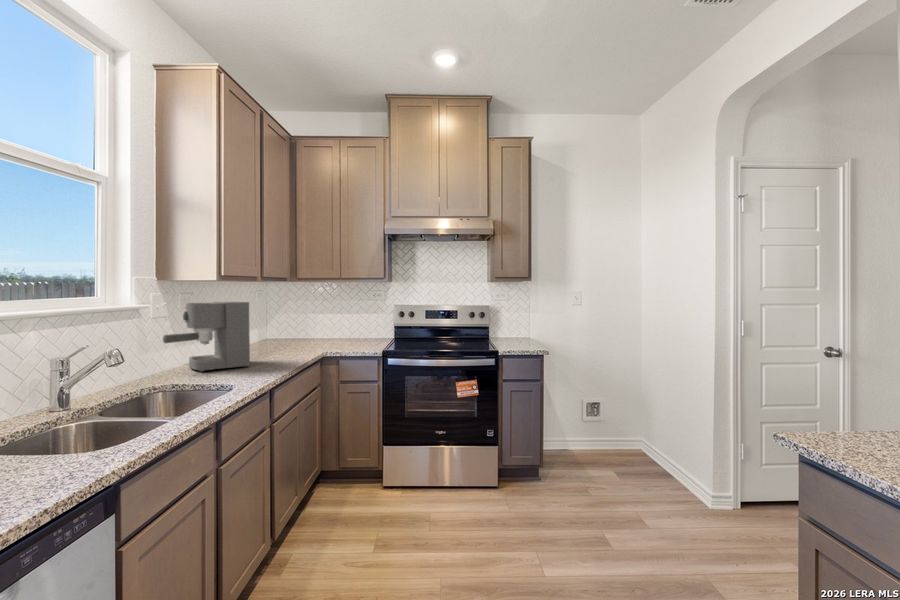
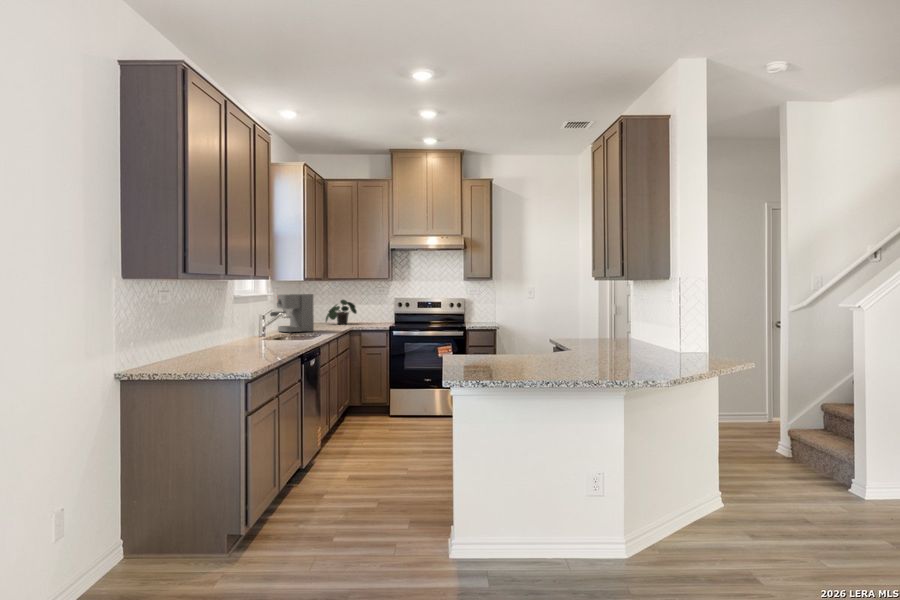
potted plant: none [292,308,337,344] -> present [326,300,357,324]

